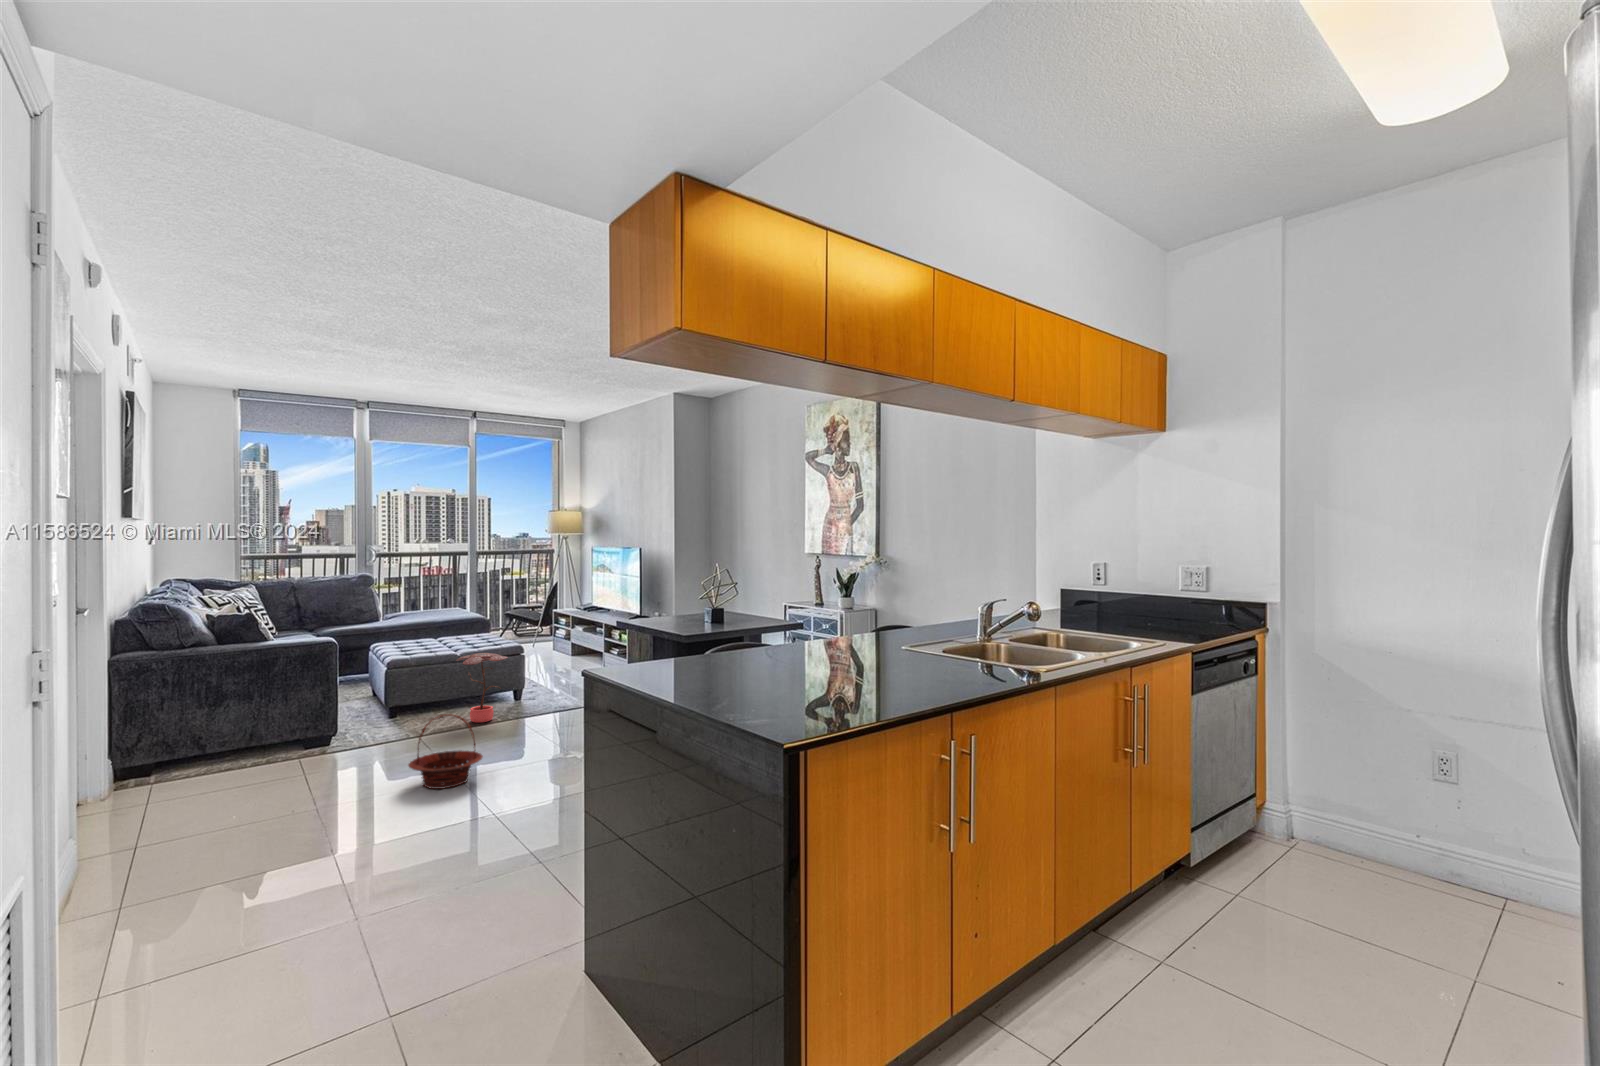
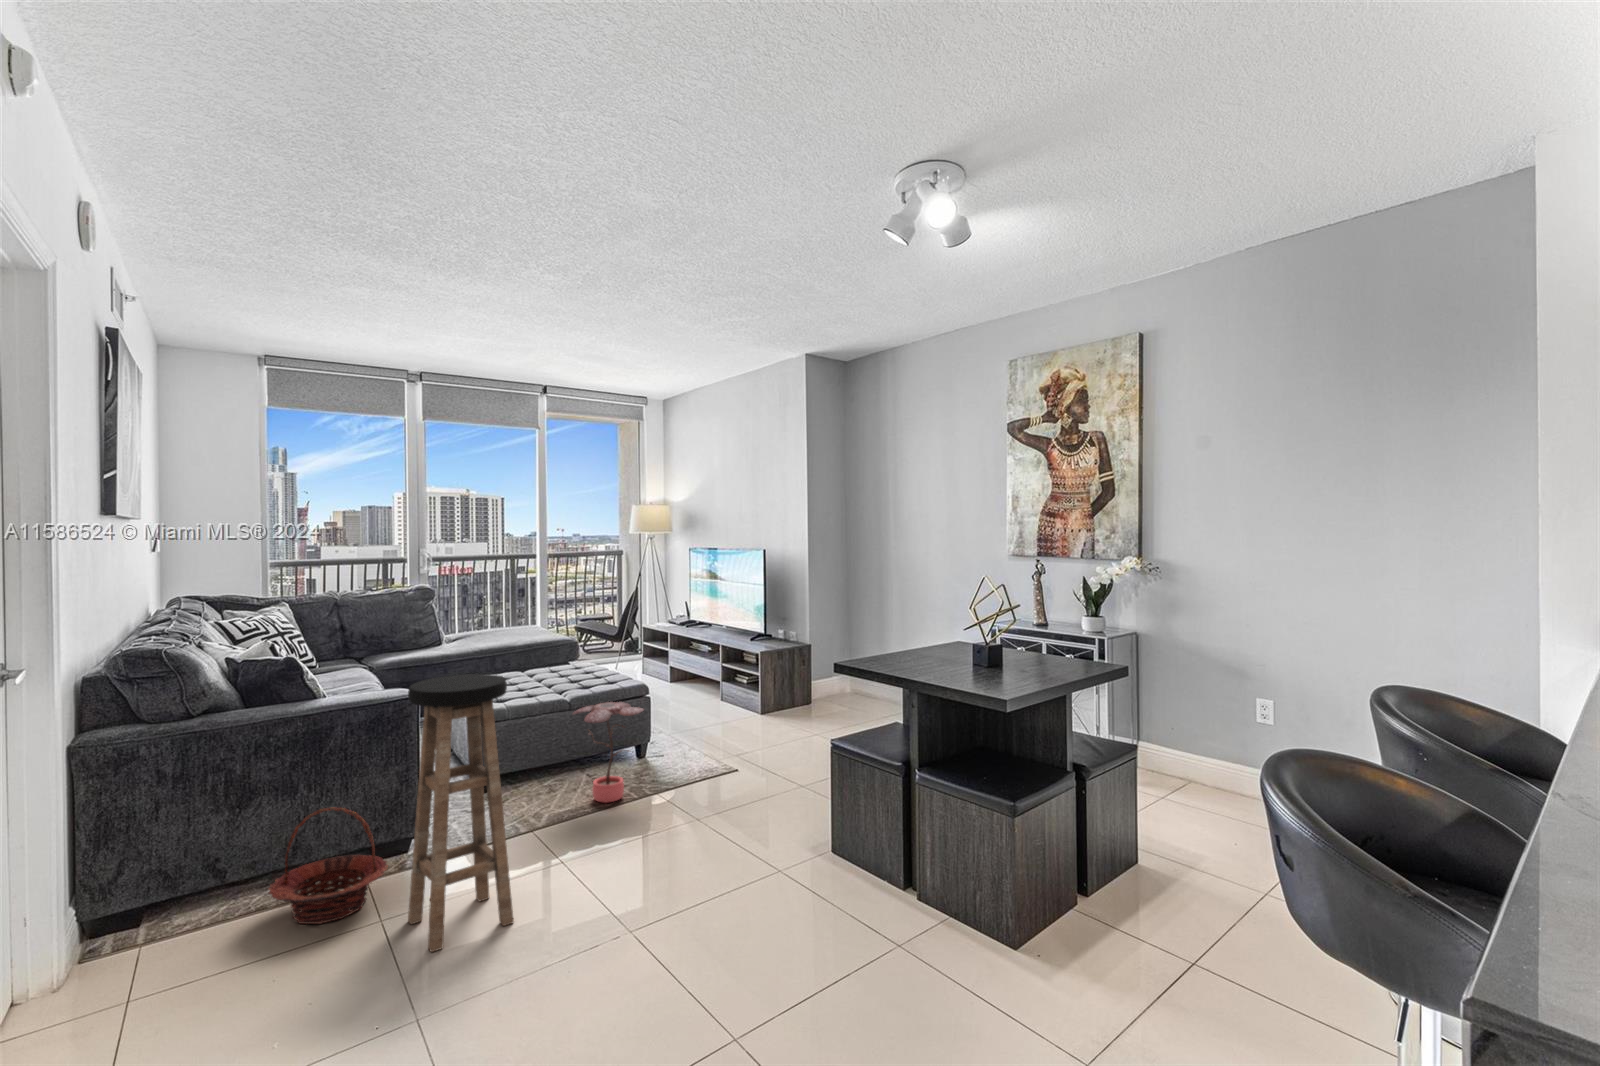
bar stool: none [323,621,391,787] -> present [408,674,514,952]
basket: present [408,714,483,789] -> present [269,808,388,924]

